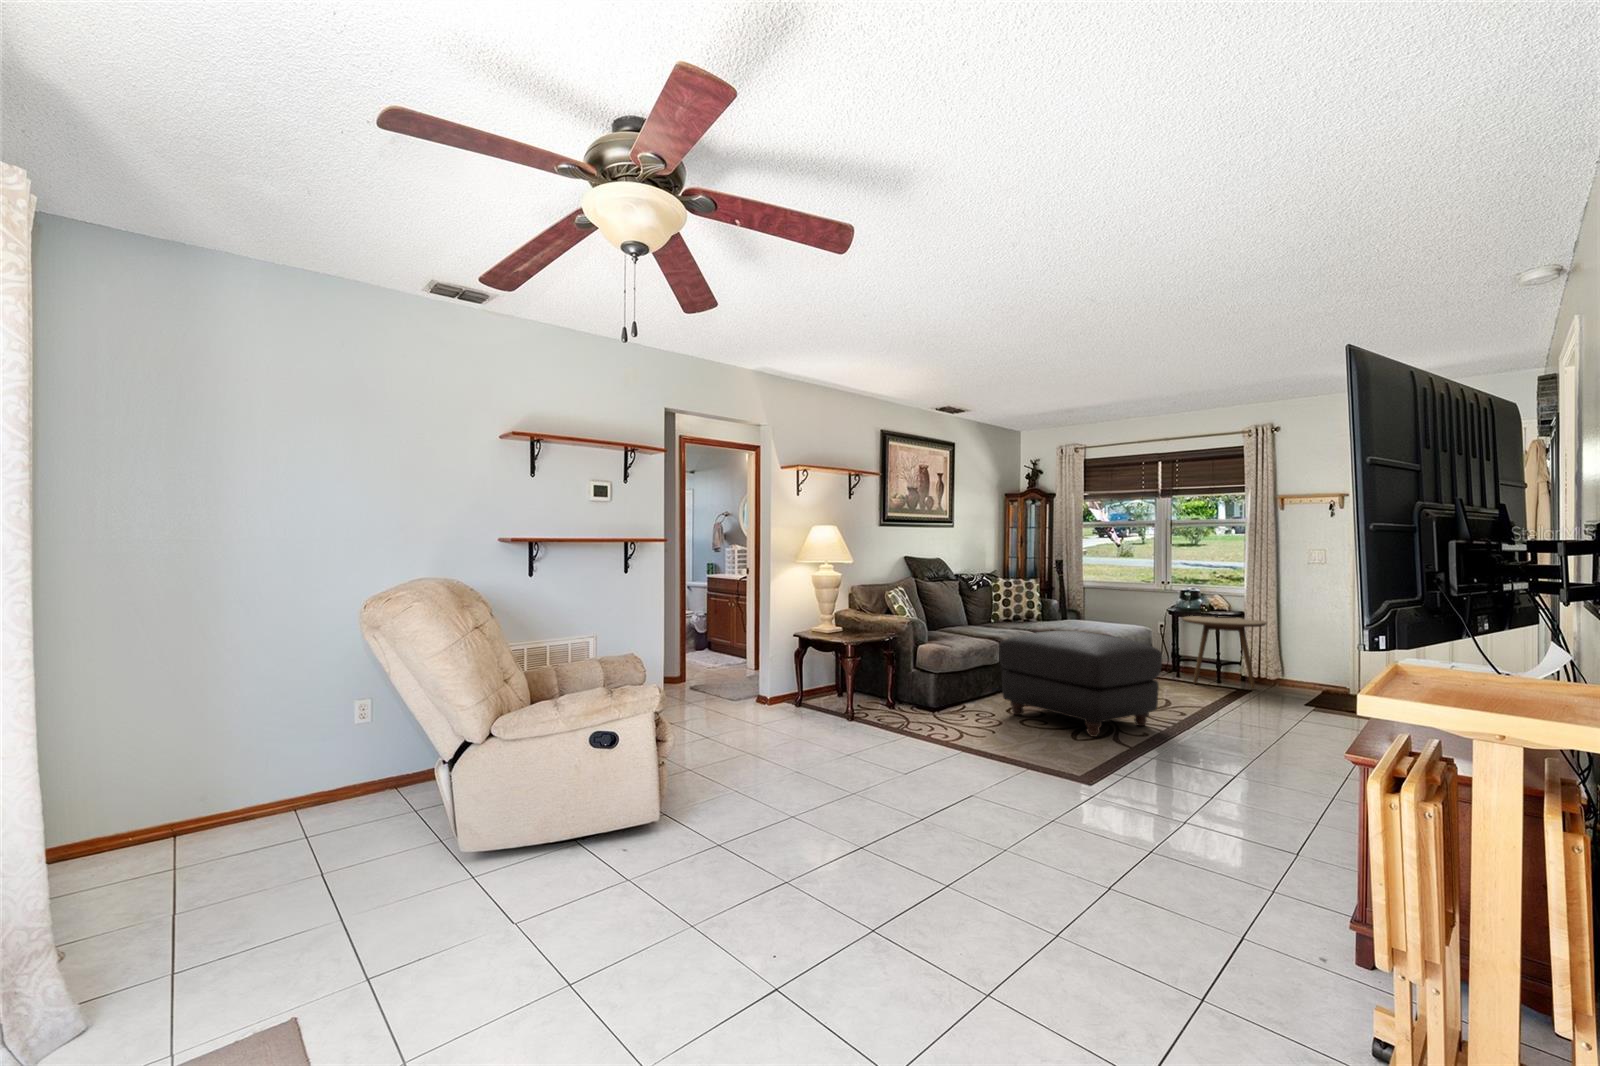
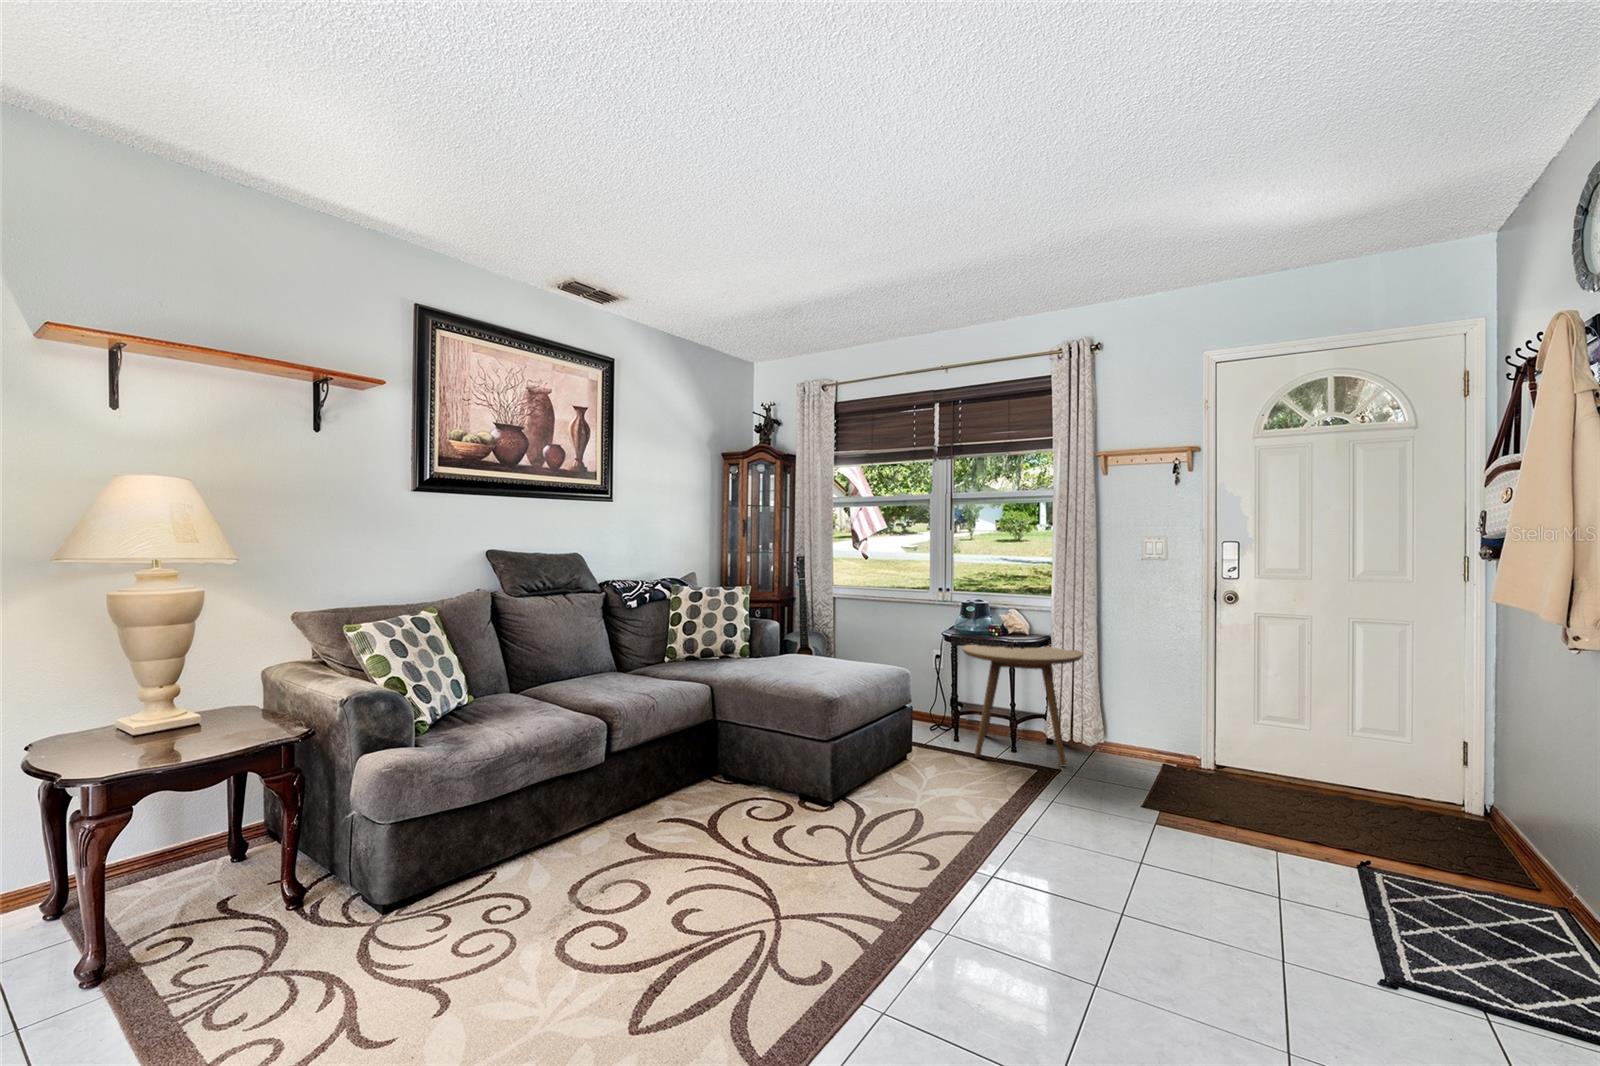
ottoman: present [999,631,1162,737] -> none [562,697,884,981]

